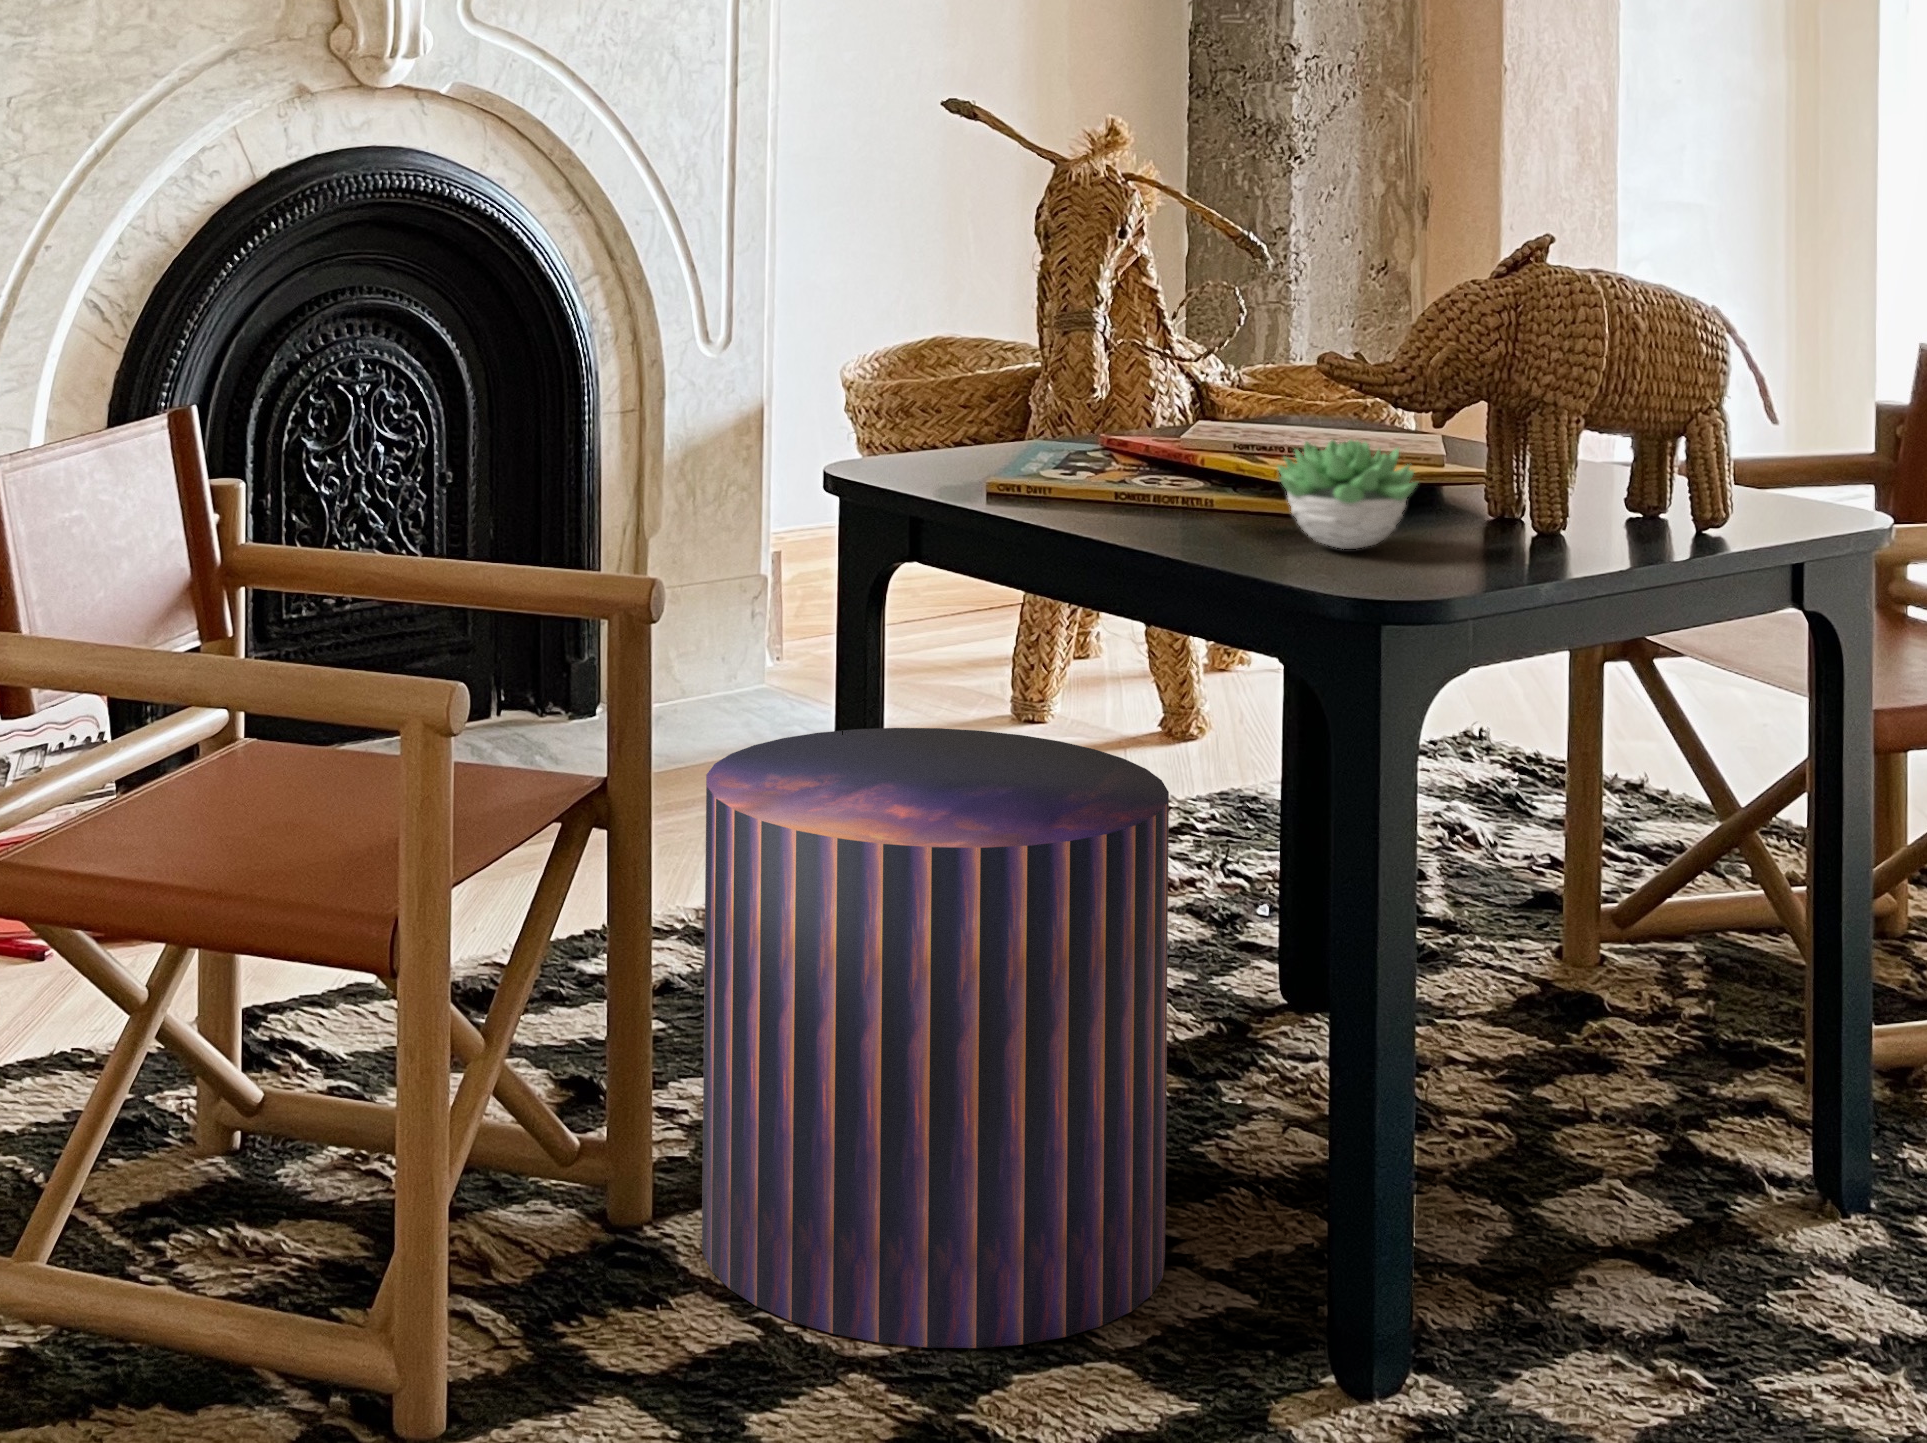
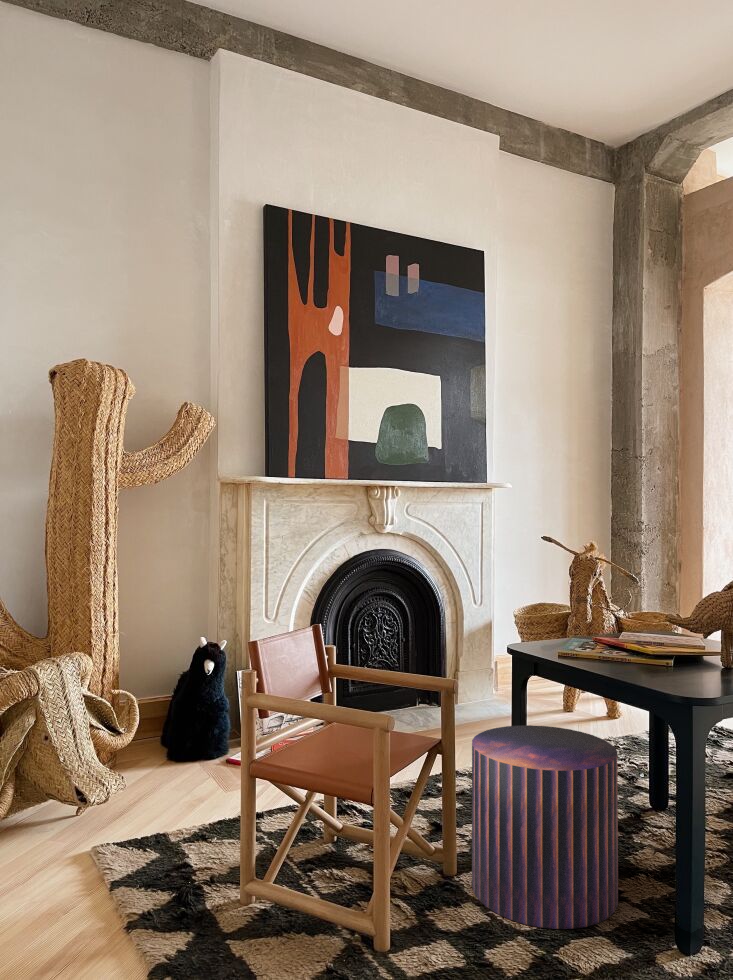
succulent plant: present [1278,440,1418,549] -> none [651,643,699,678]

